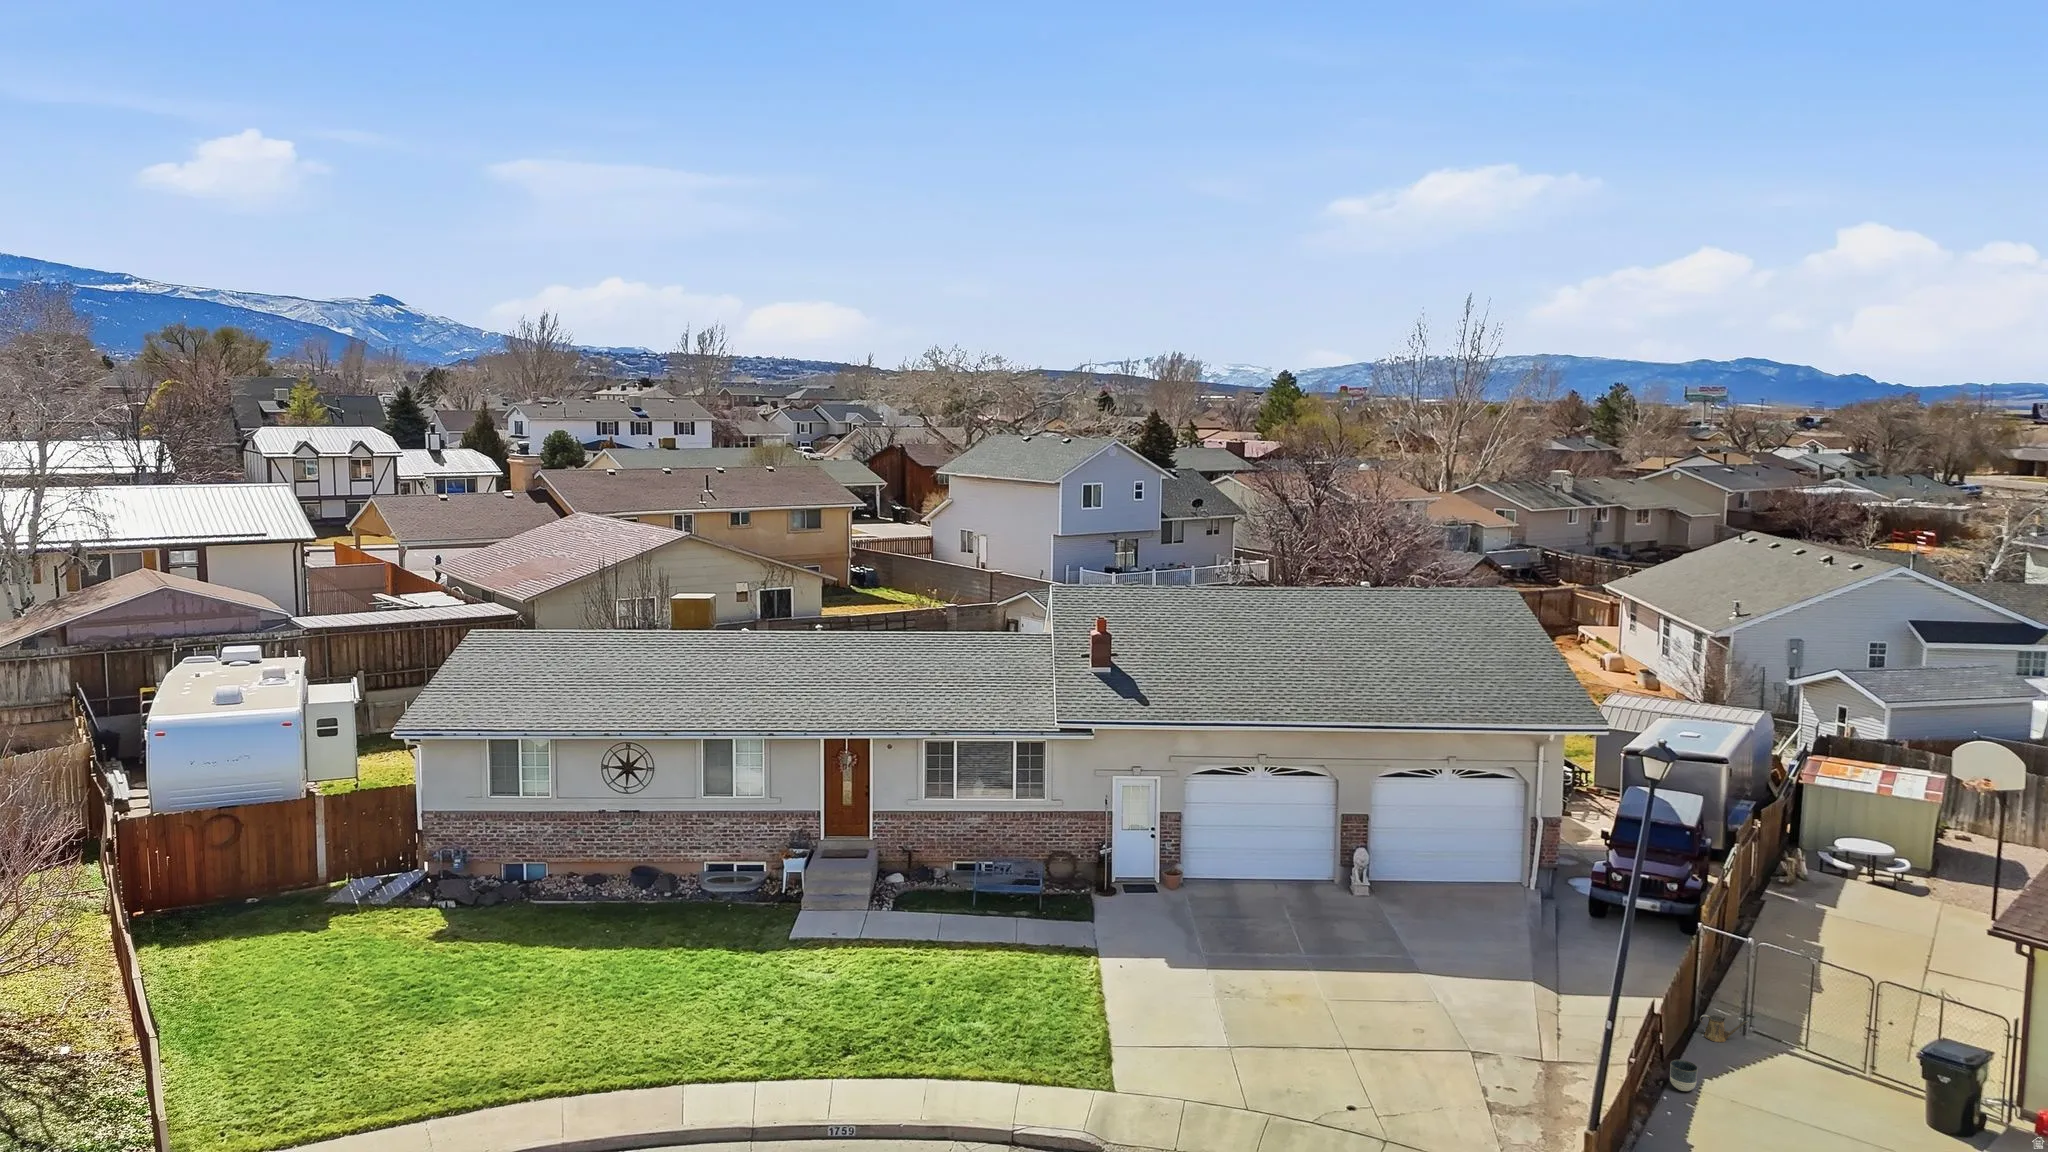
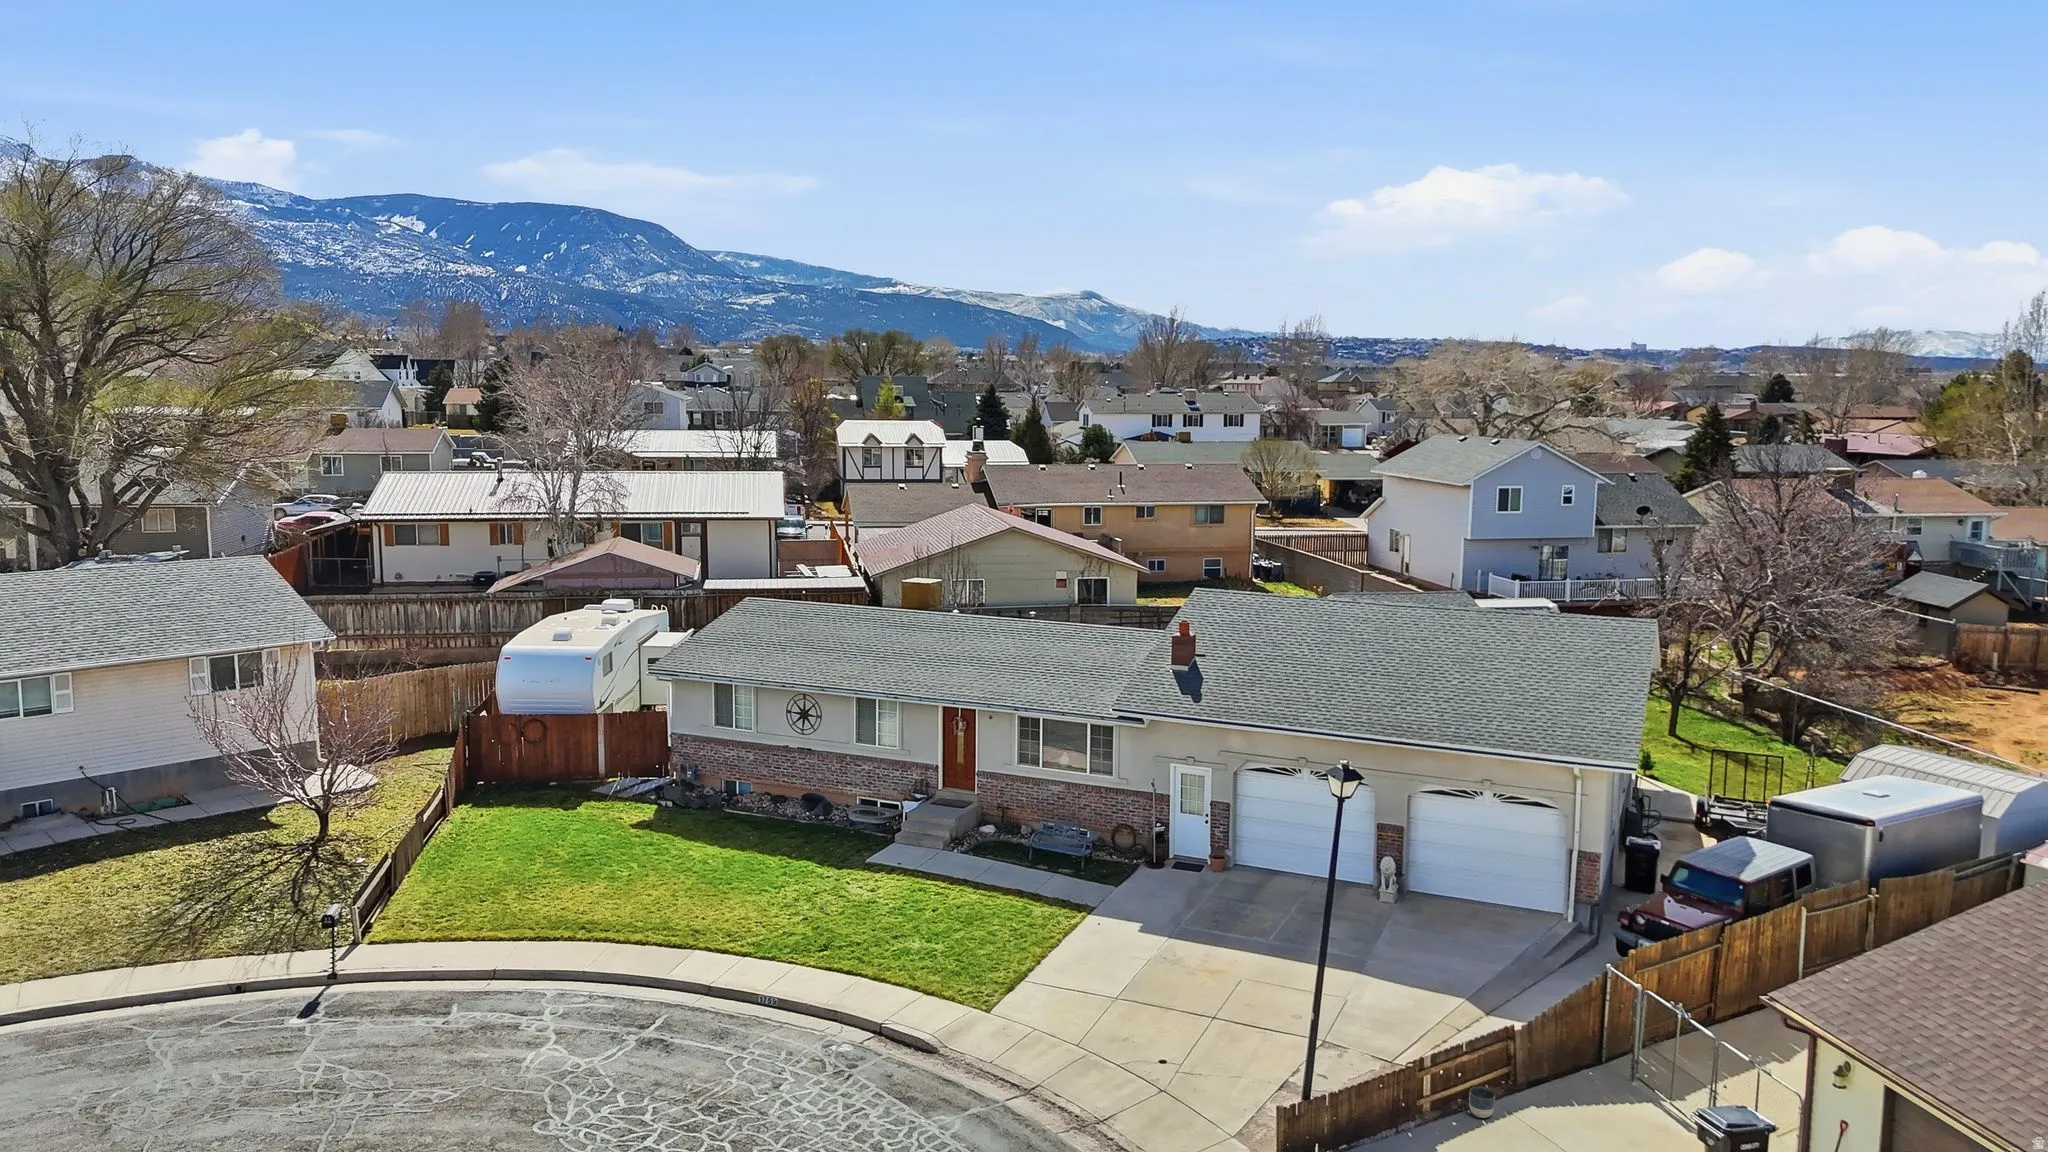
watering can: present [1700,1015,1749,1042] -> none [1570,1058,1609,1088]

